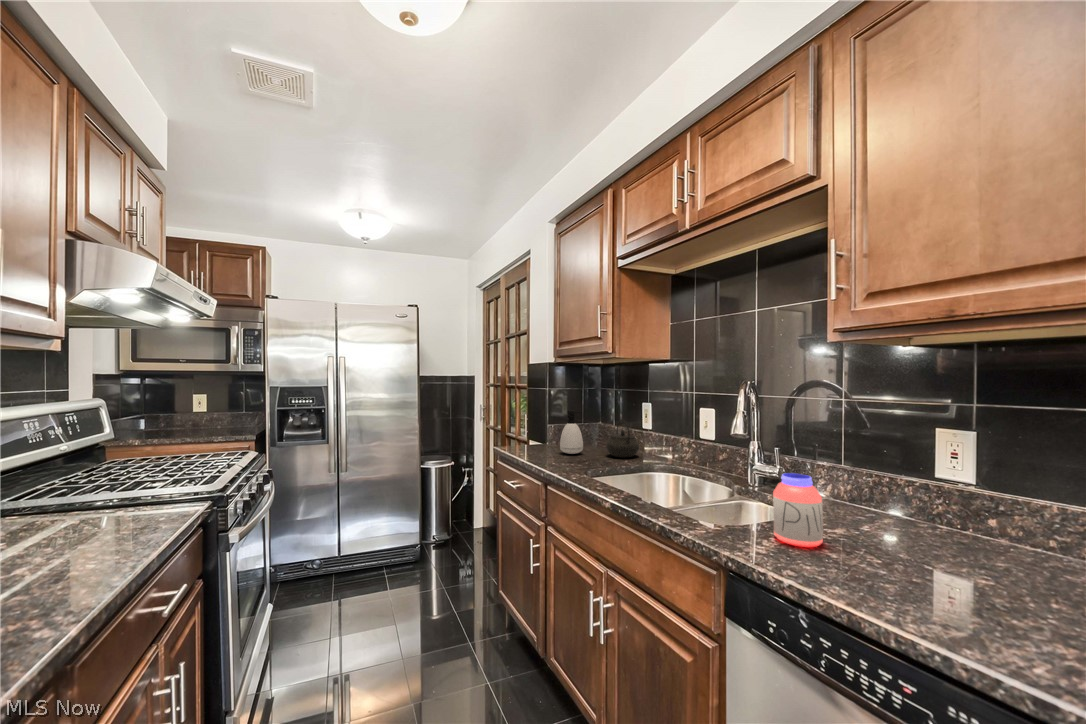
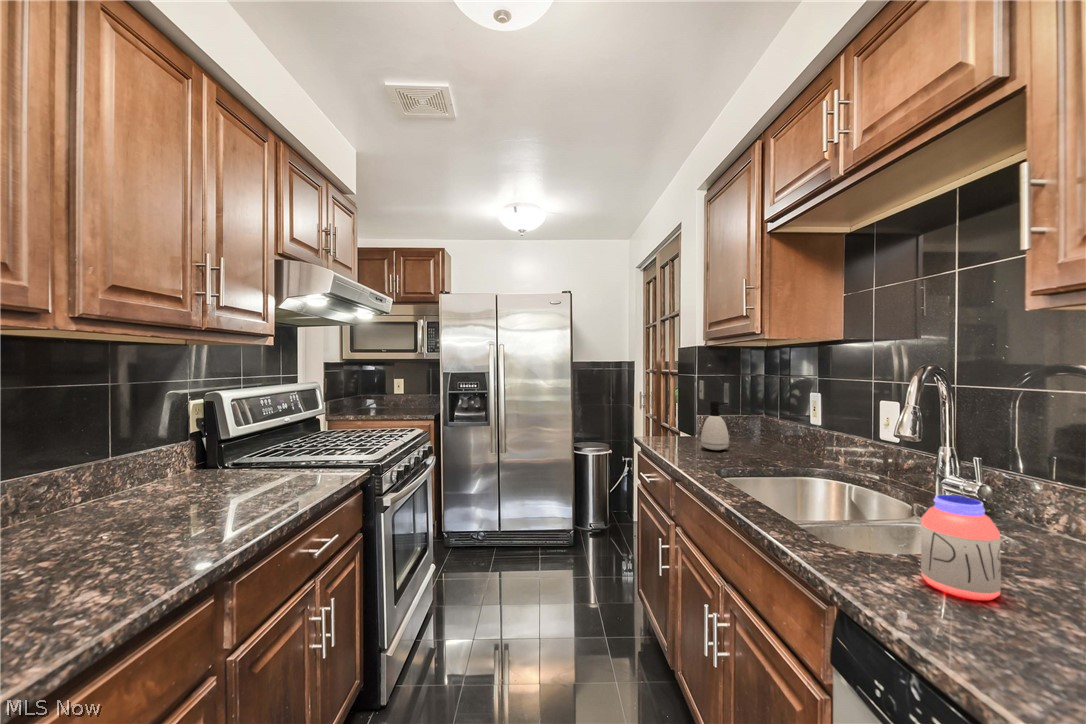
kettle: present [606,419,639,458] -> none [756,413,800,459]

